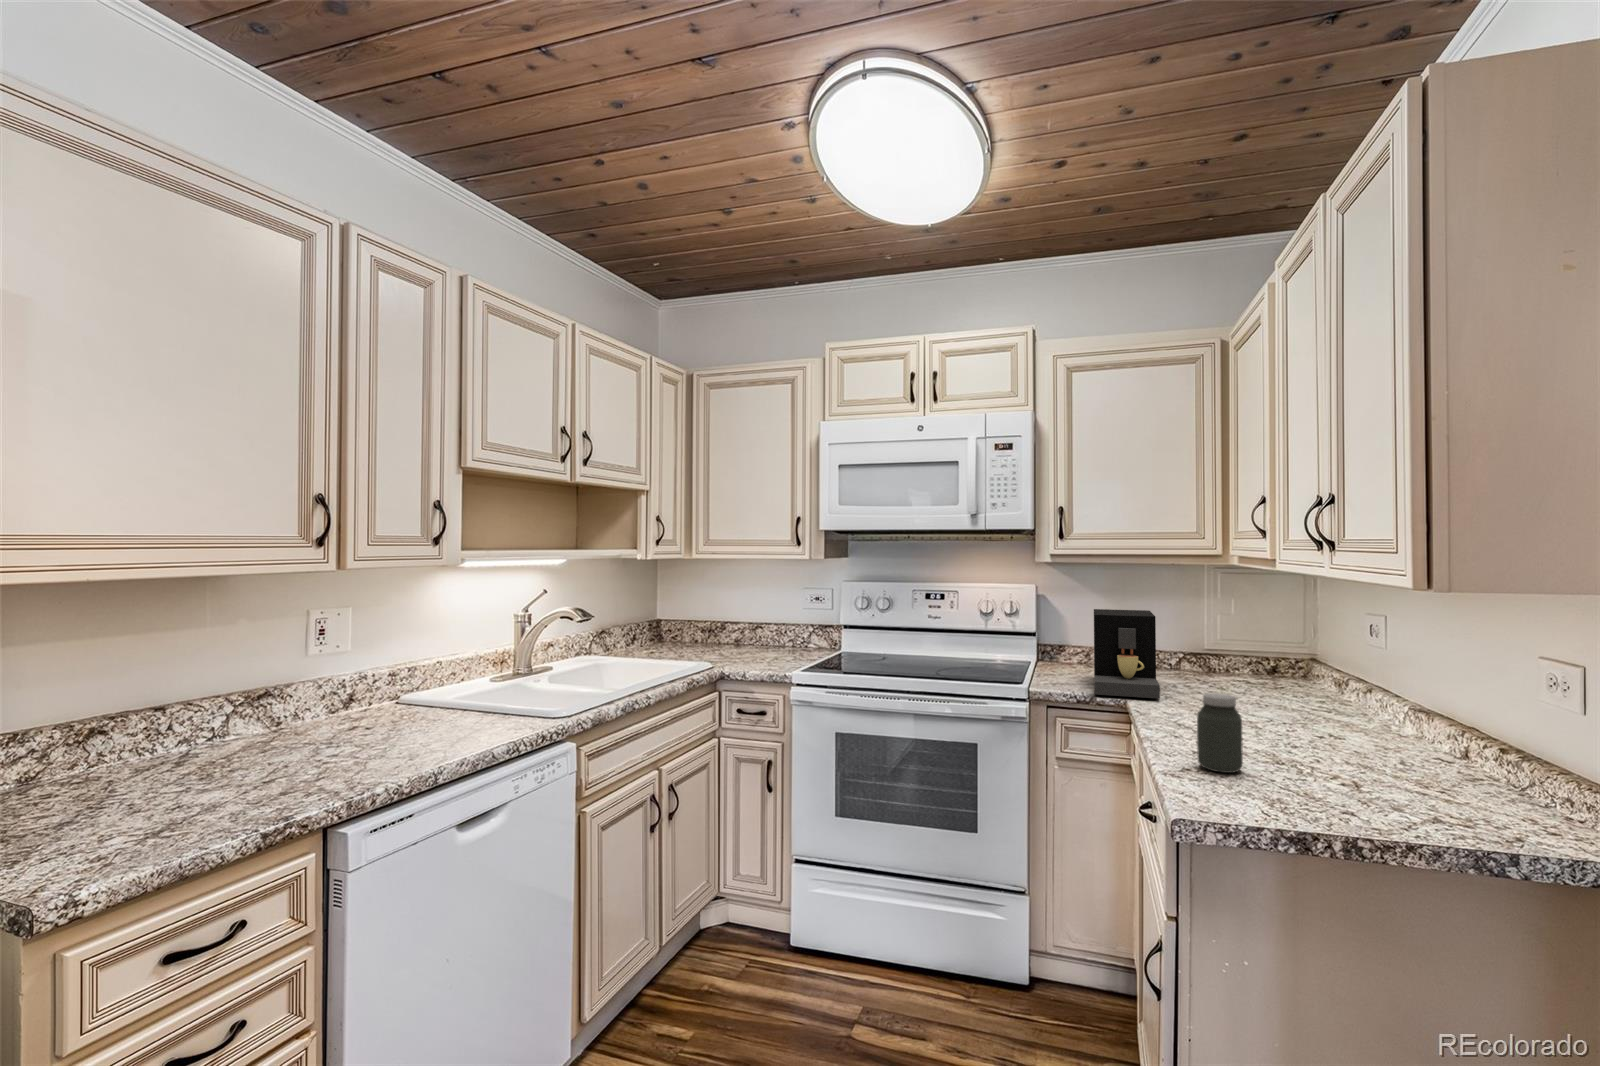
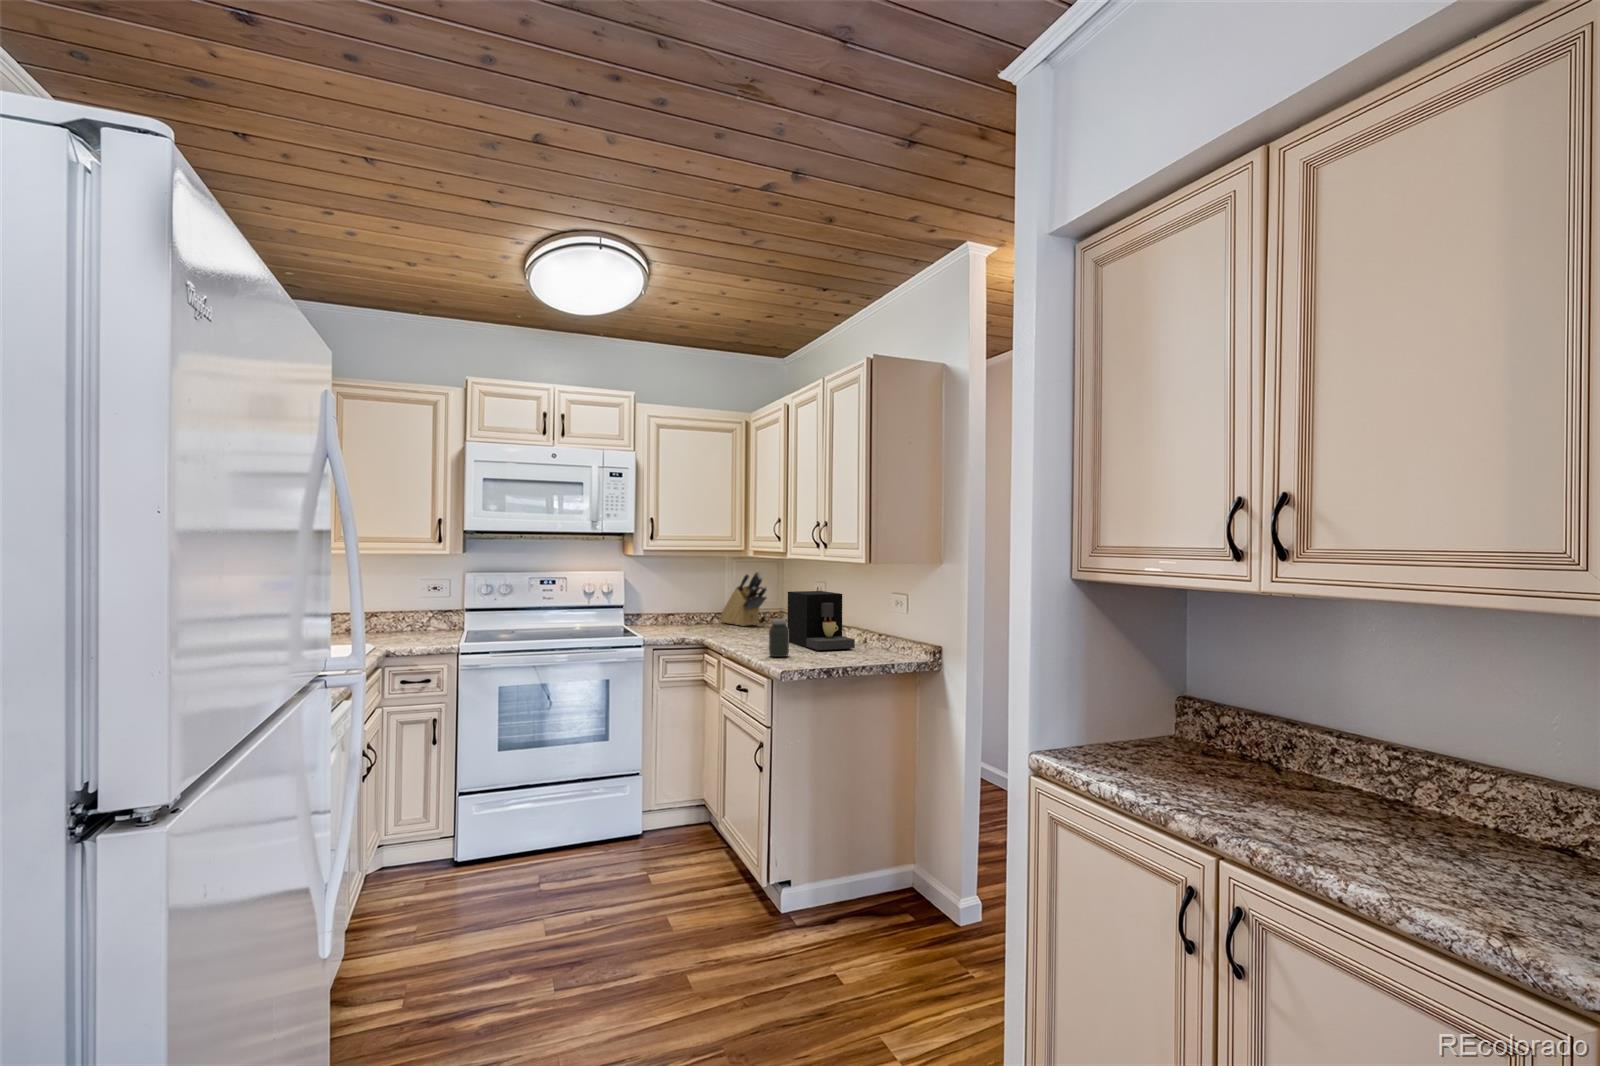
knife block: none [1201,591,1280,685] -> present [719,571,767,626]
coffee maker: present [1094,609,1160,698] -> present [788,591,855,650]

